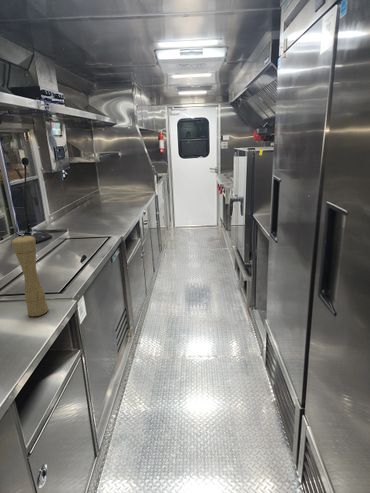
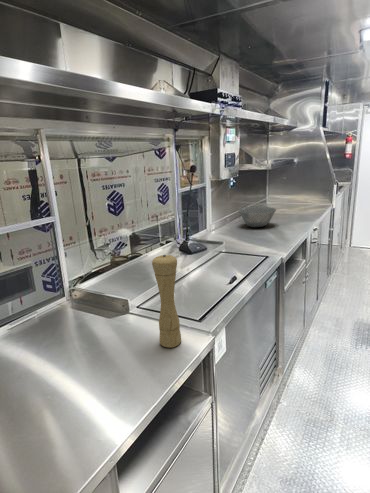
bowl: none [74,196,109,216] -> present [239,206,276,227]

